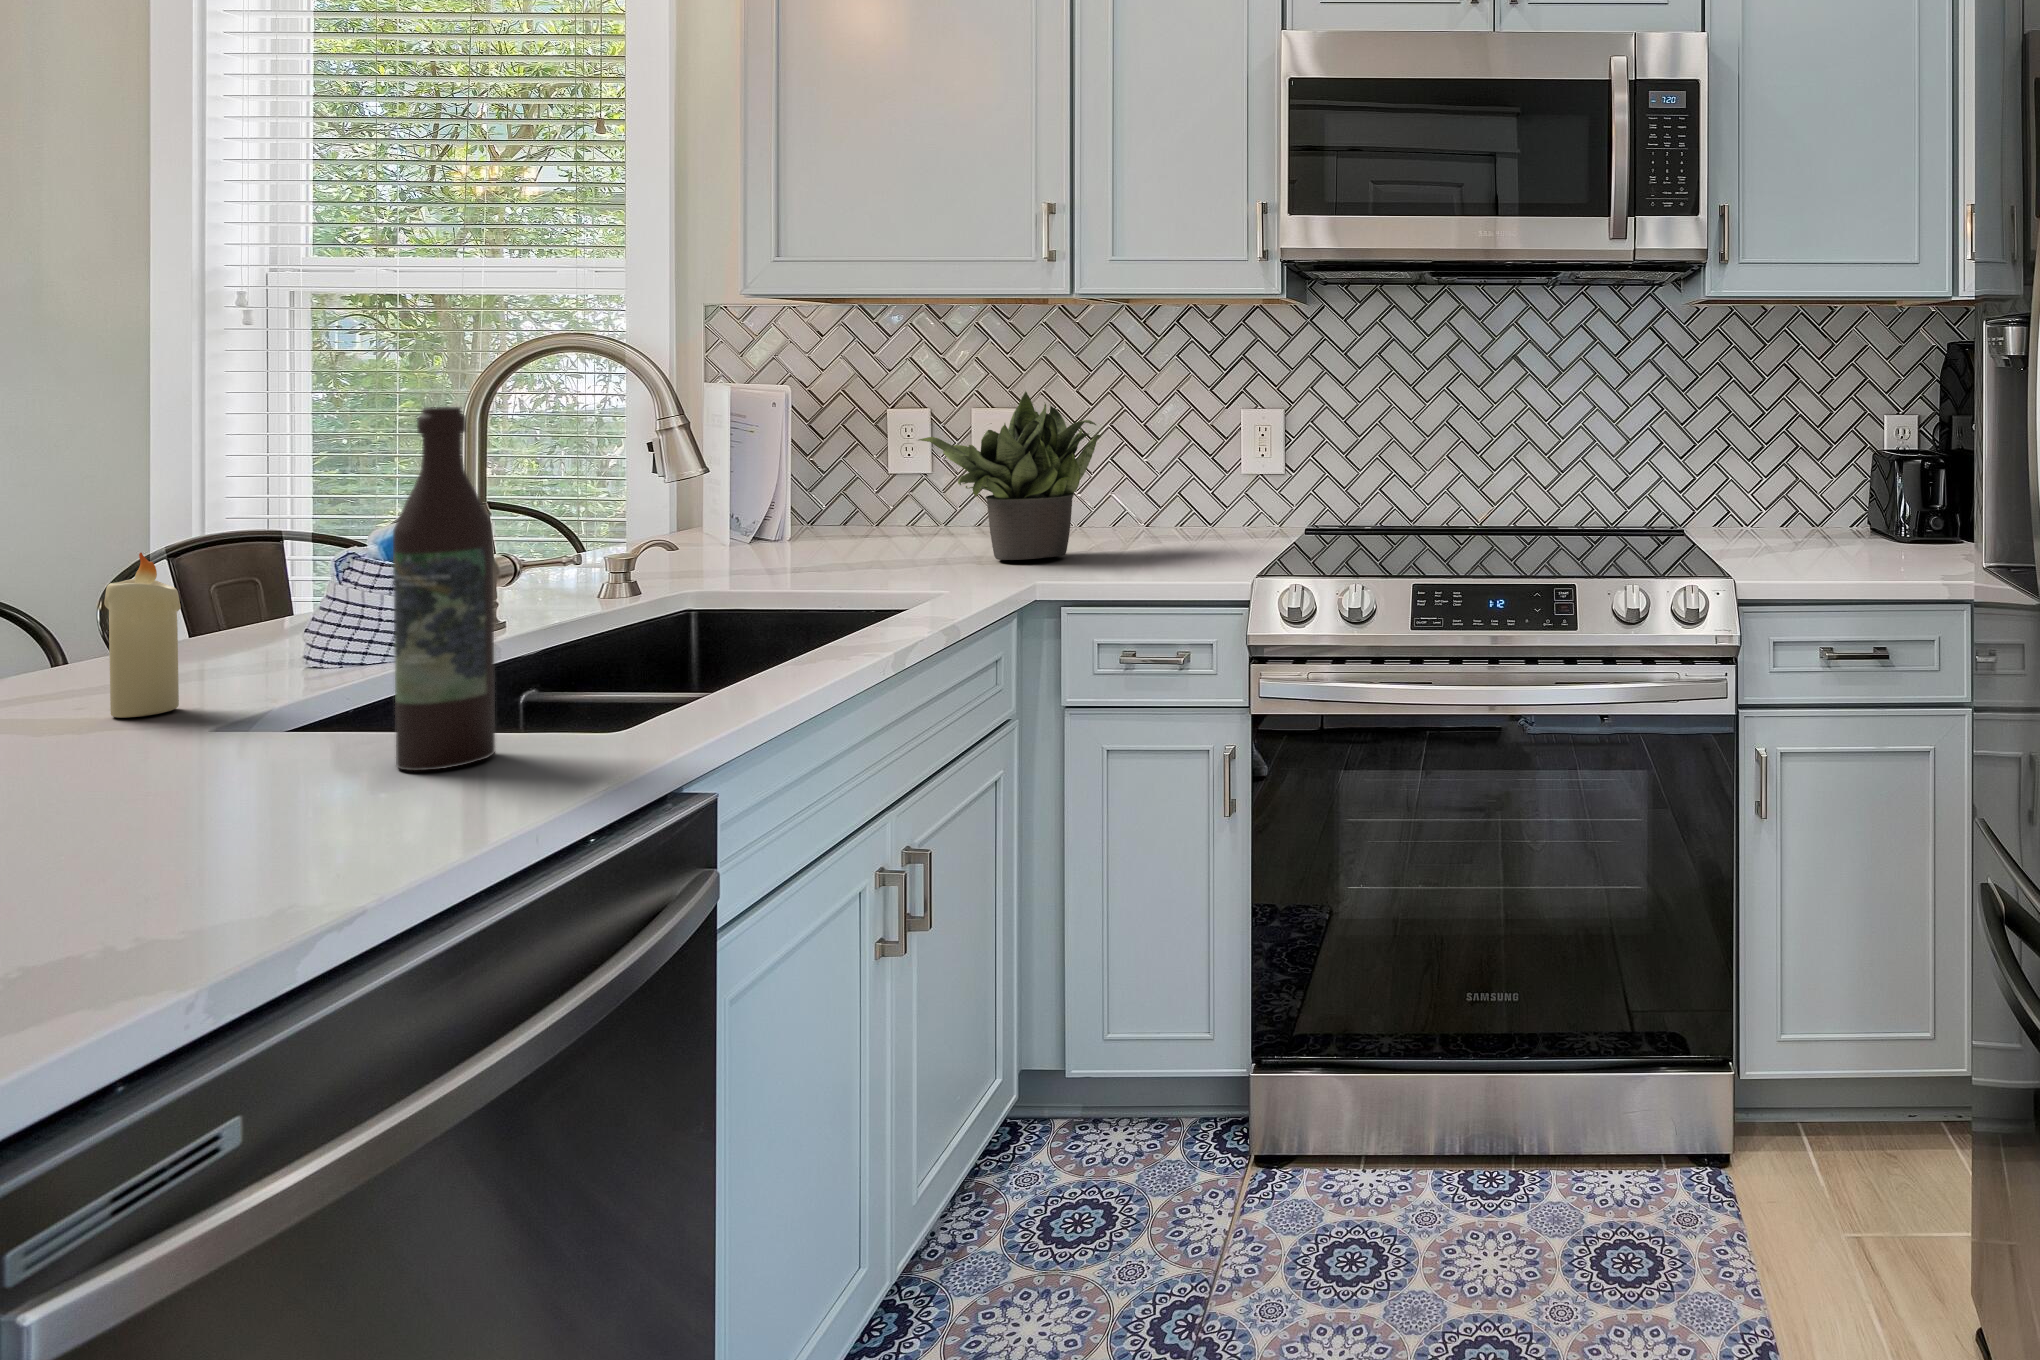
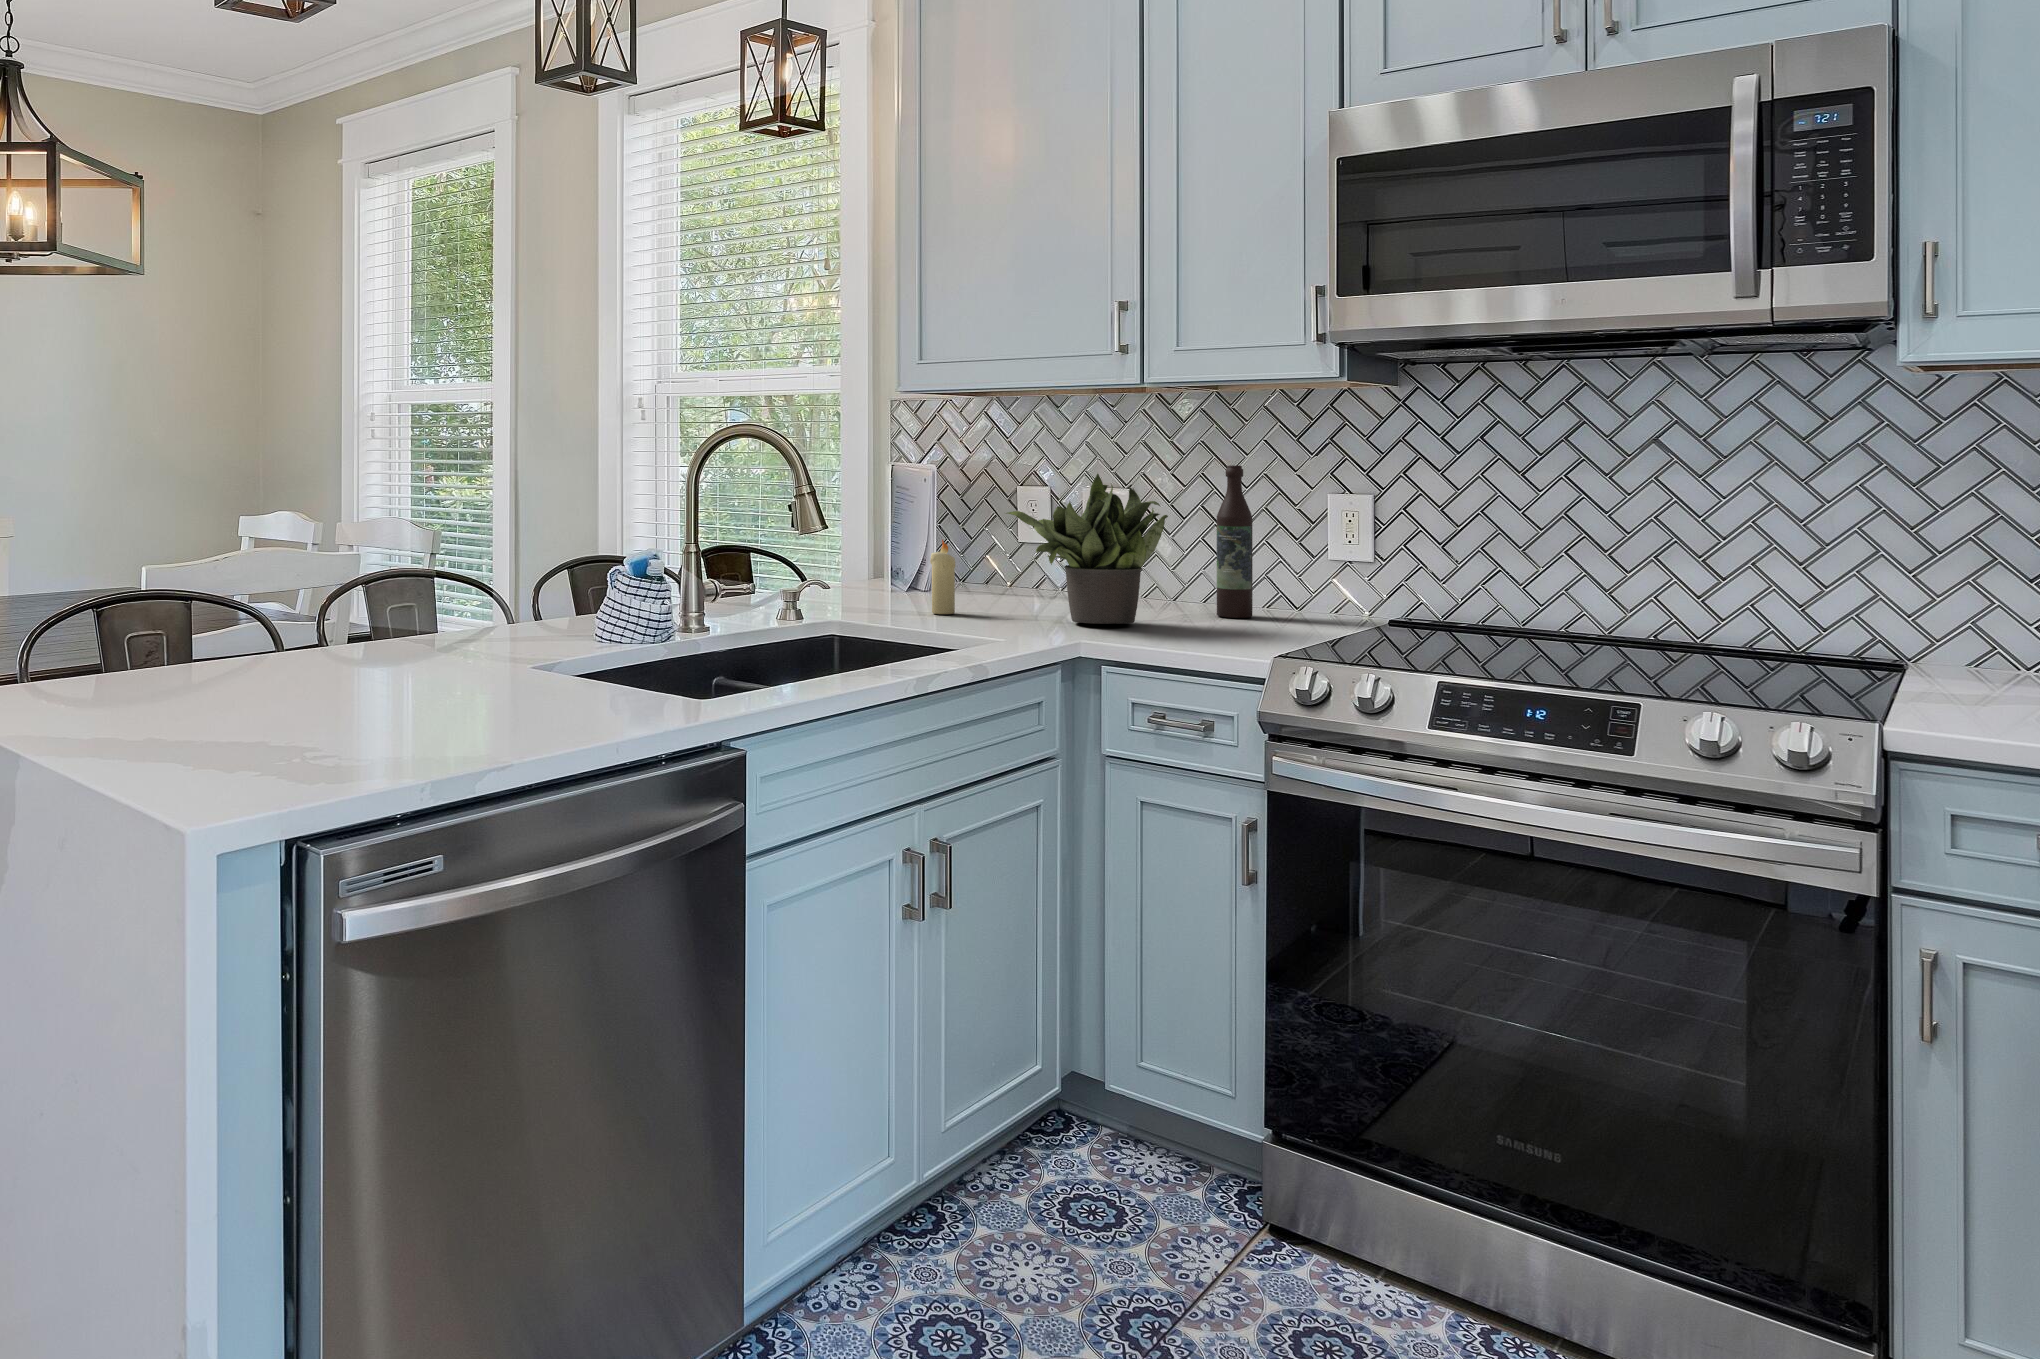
wine bottle: present [393,407,495,771] -> present [1217,465,1253,618]
candle: present [104,553,181,718] -> present [930,540,955,614]

